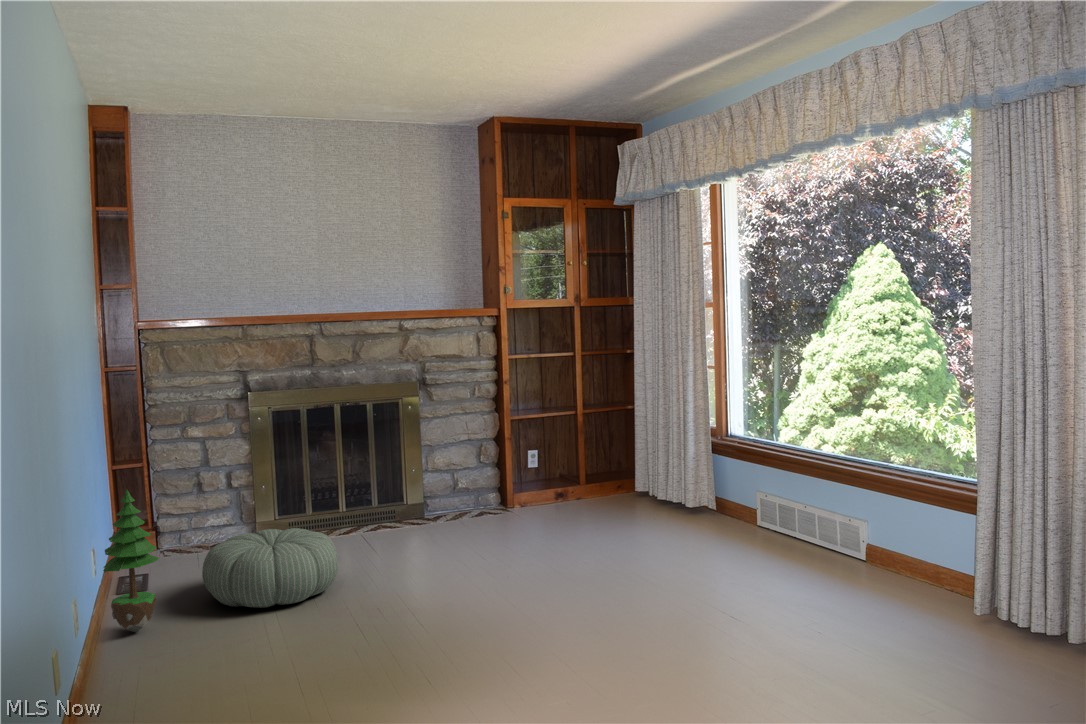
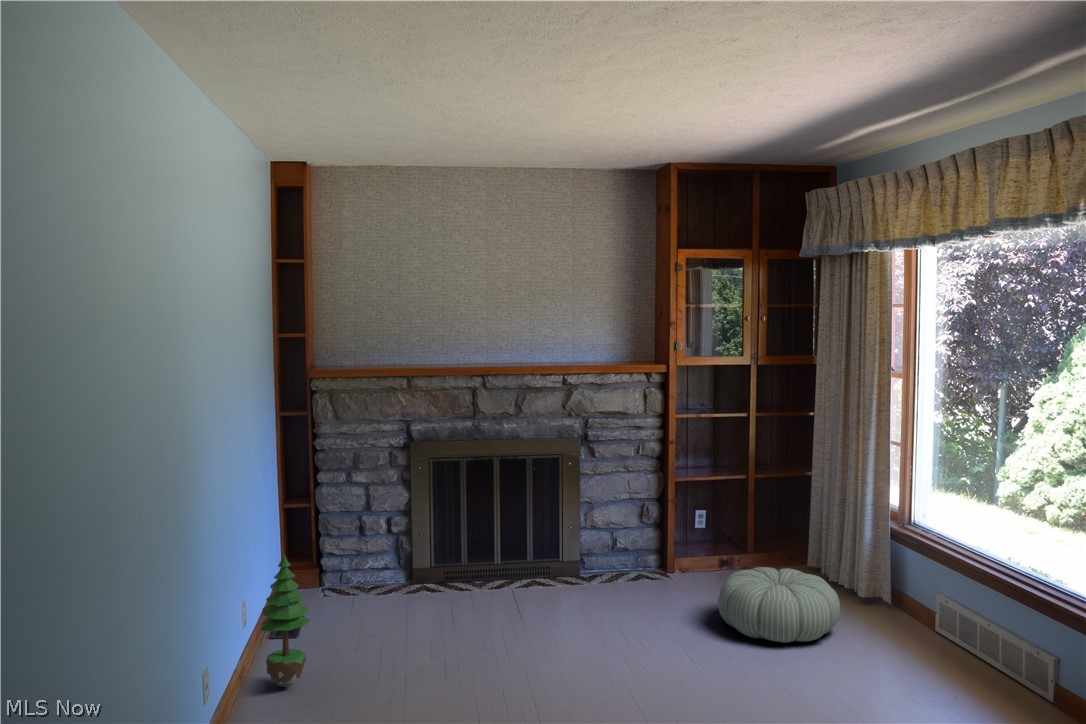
pouf: present [202,528,338,608] -> present [718,567,840,643]

